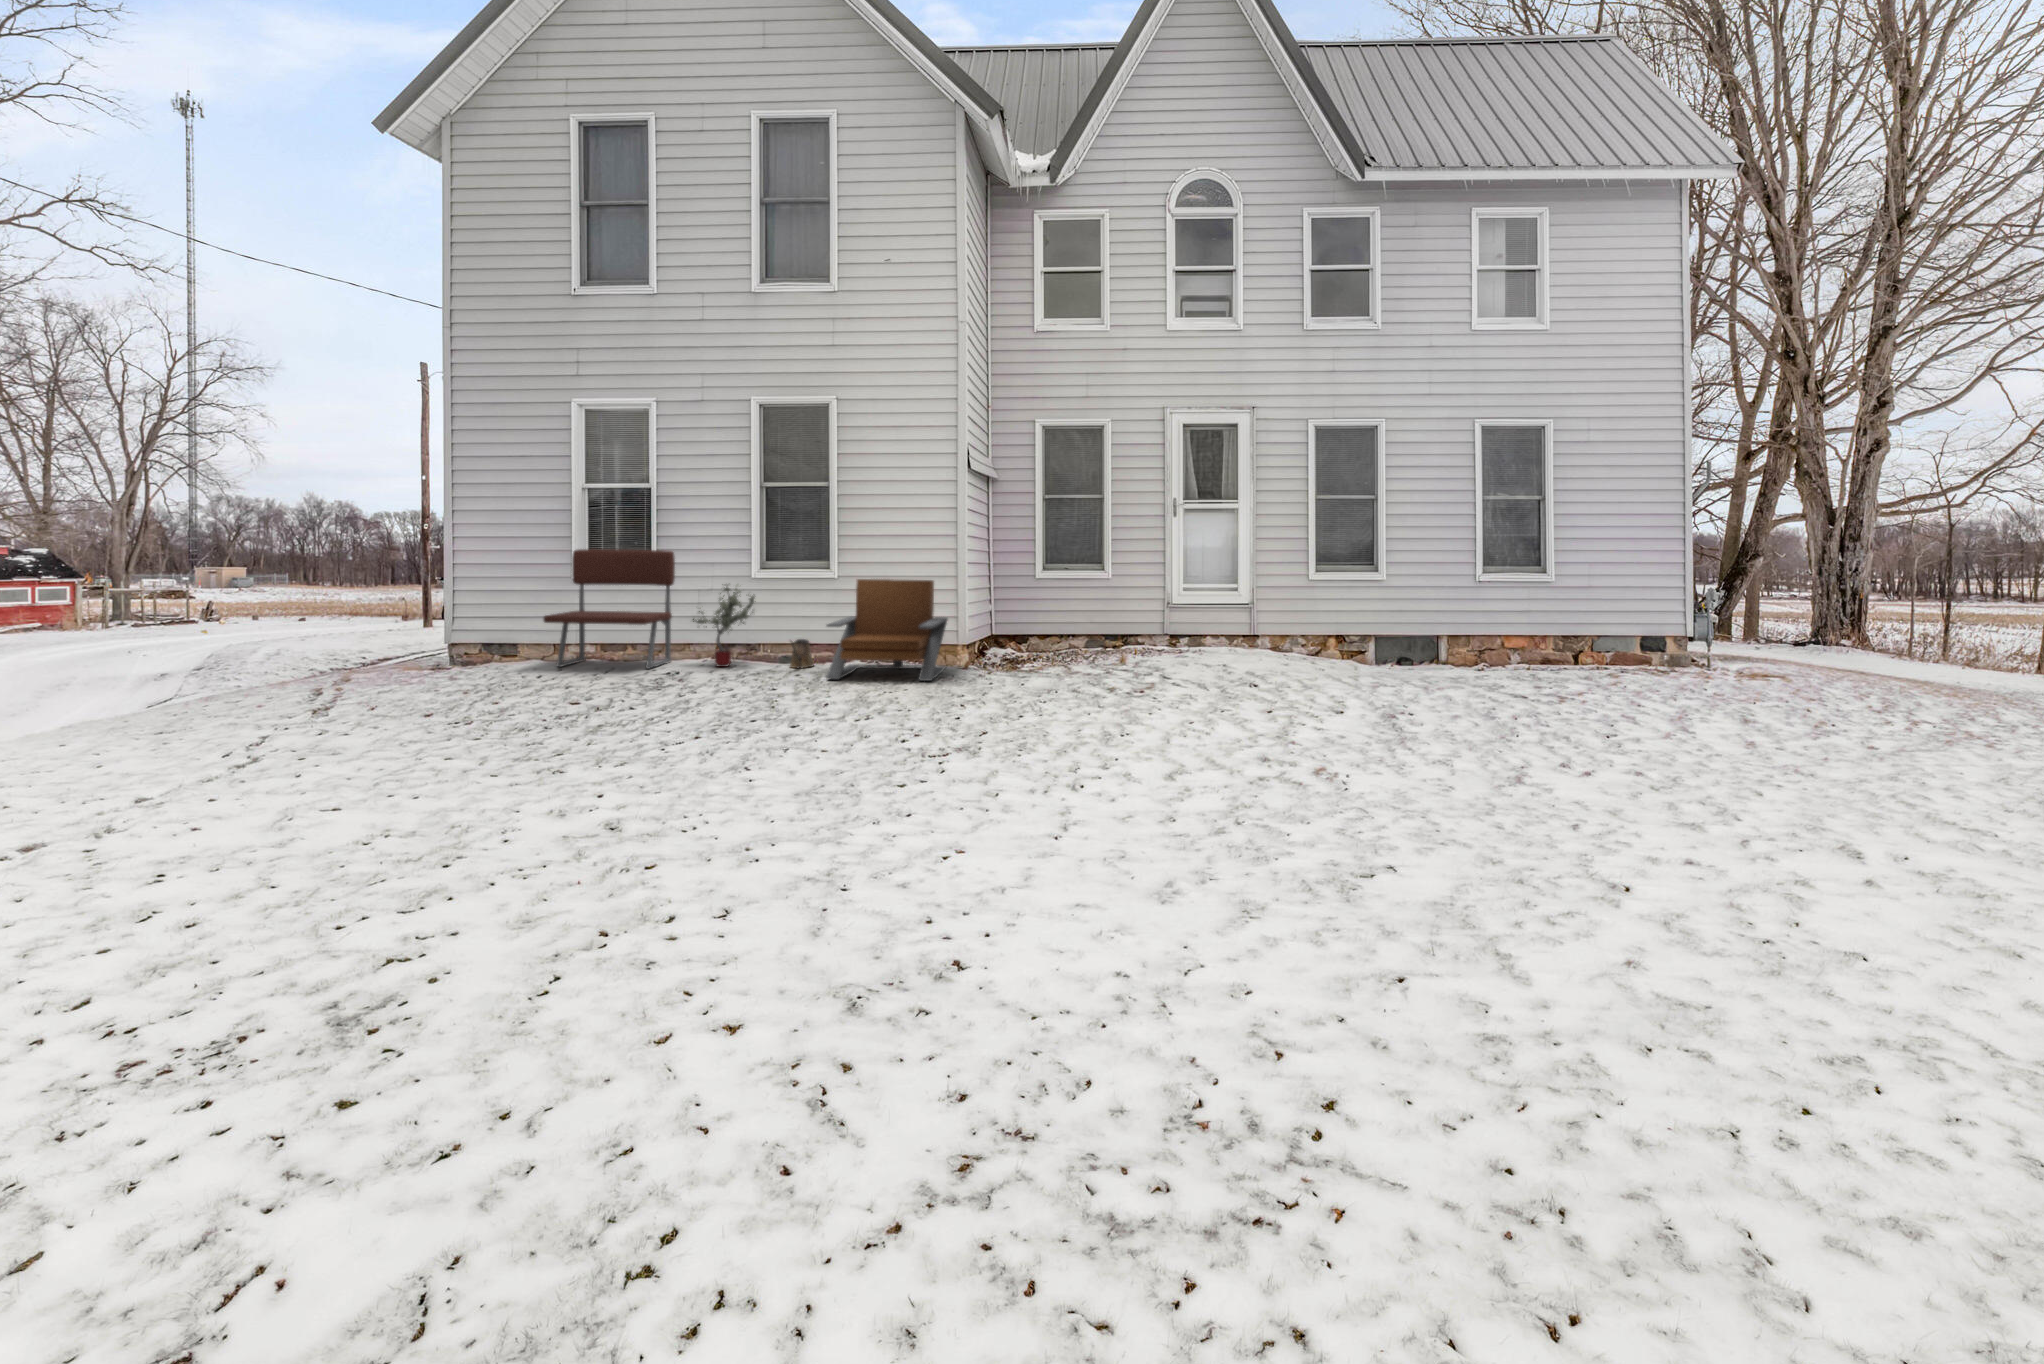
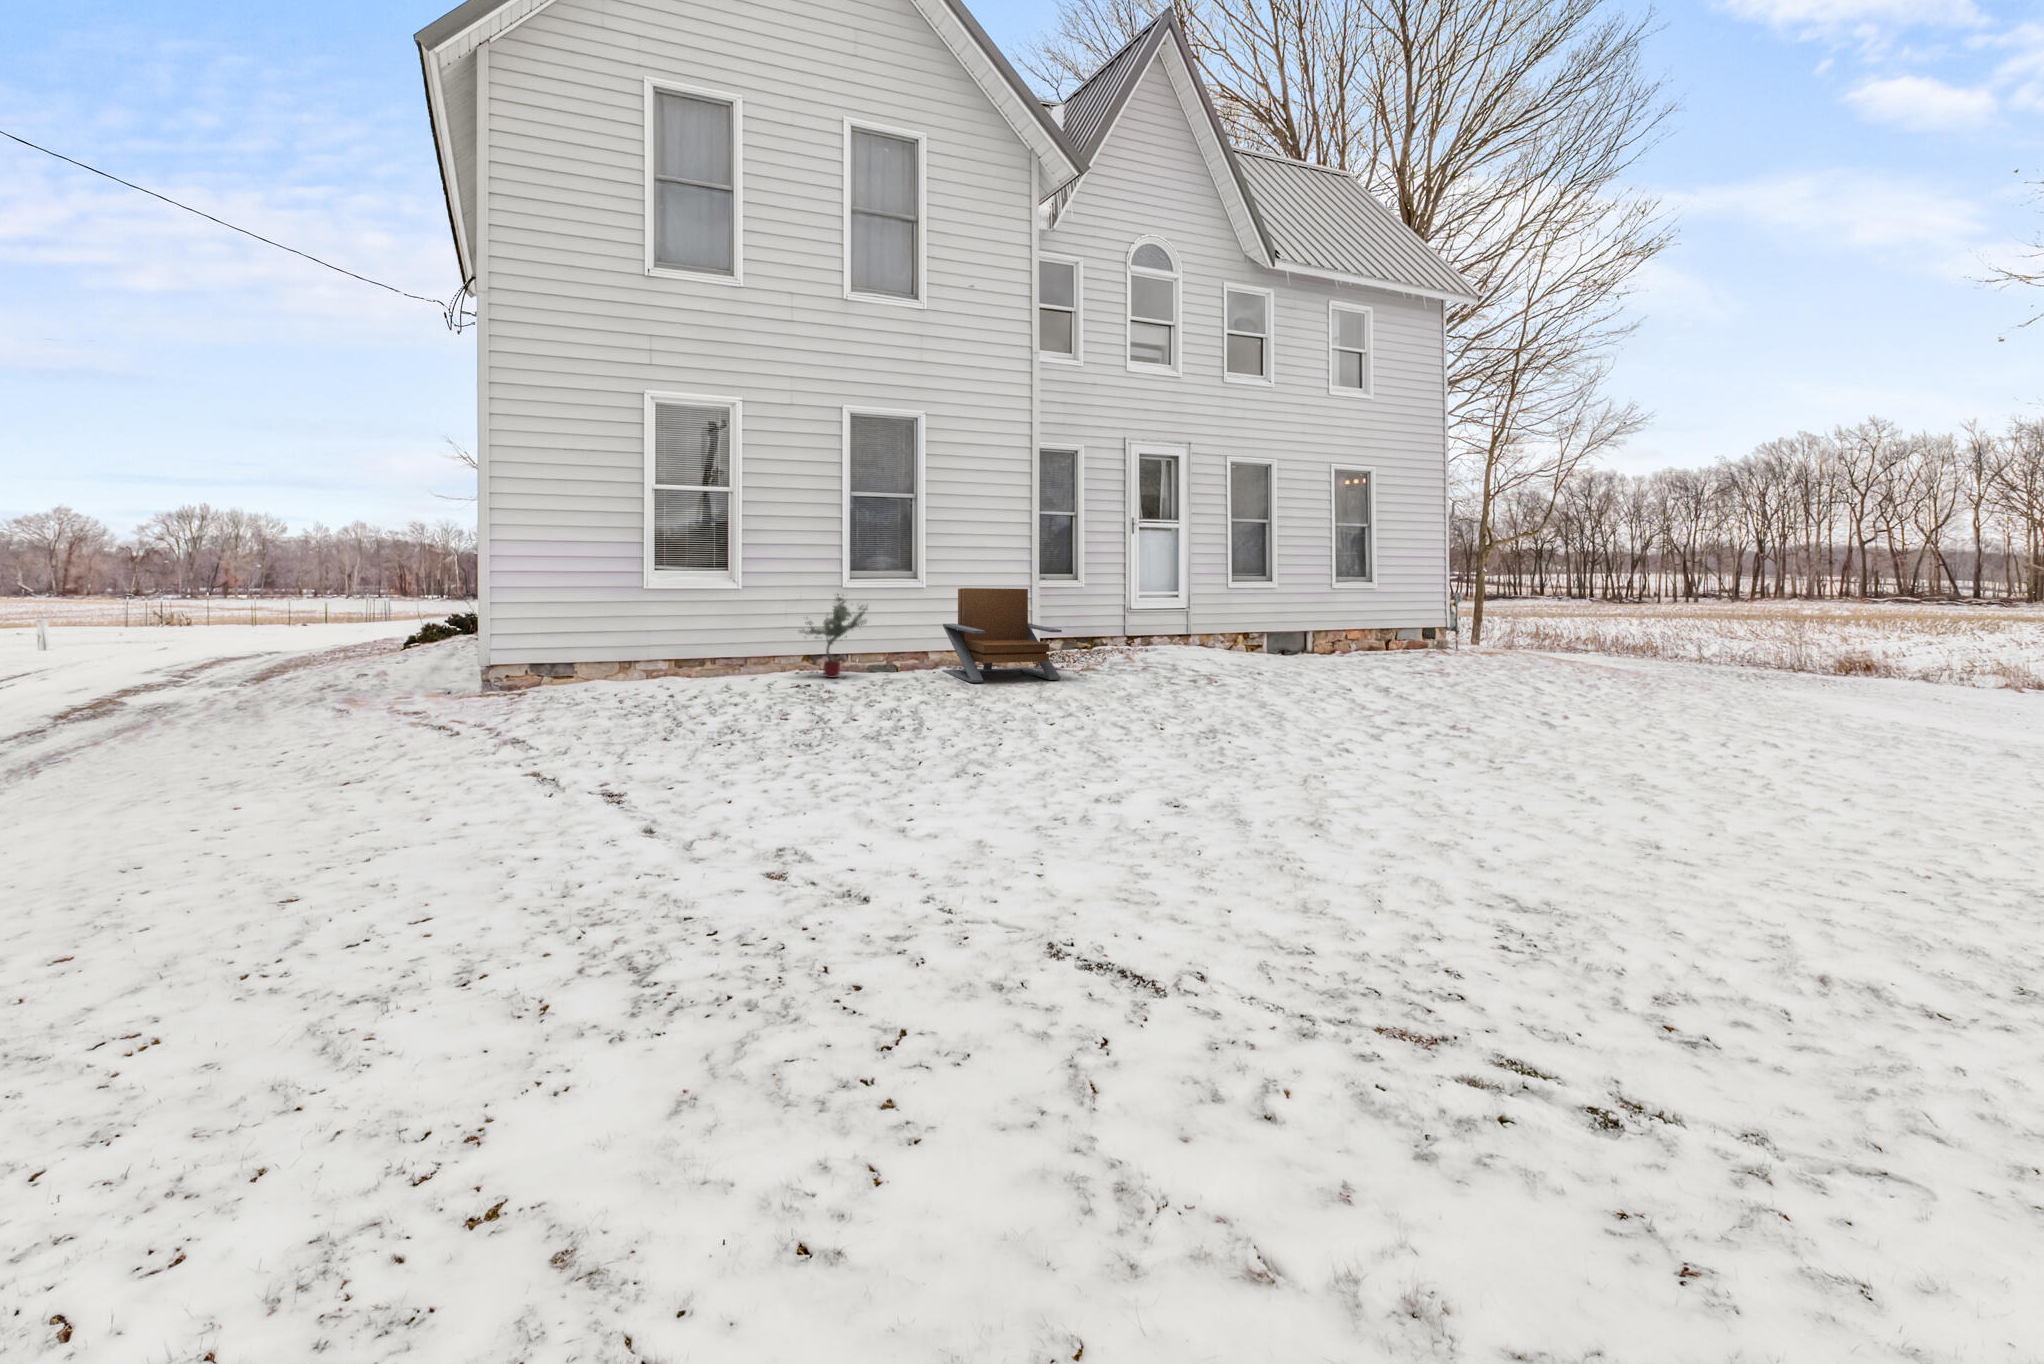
bench: present [543,549,675,669] -> none [660,557,782,686]
watering can: present [790,639,814,668] -> none [892,647,917,676]

